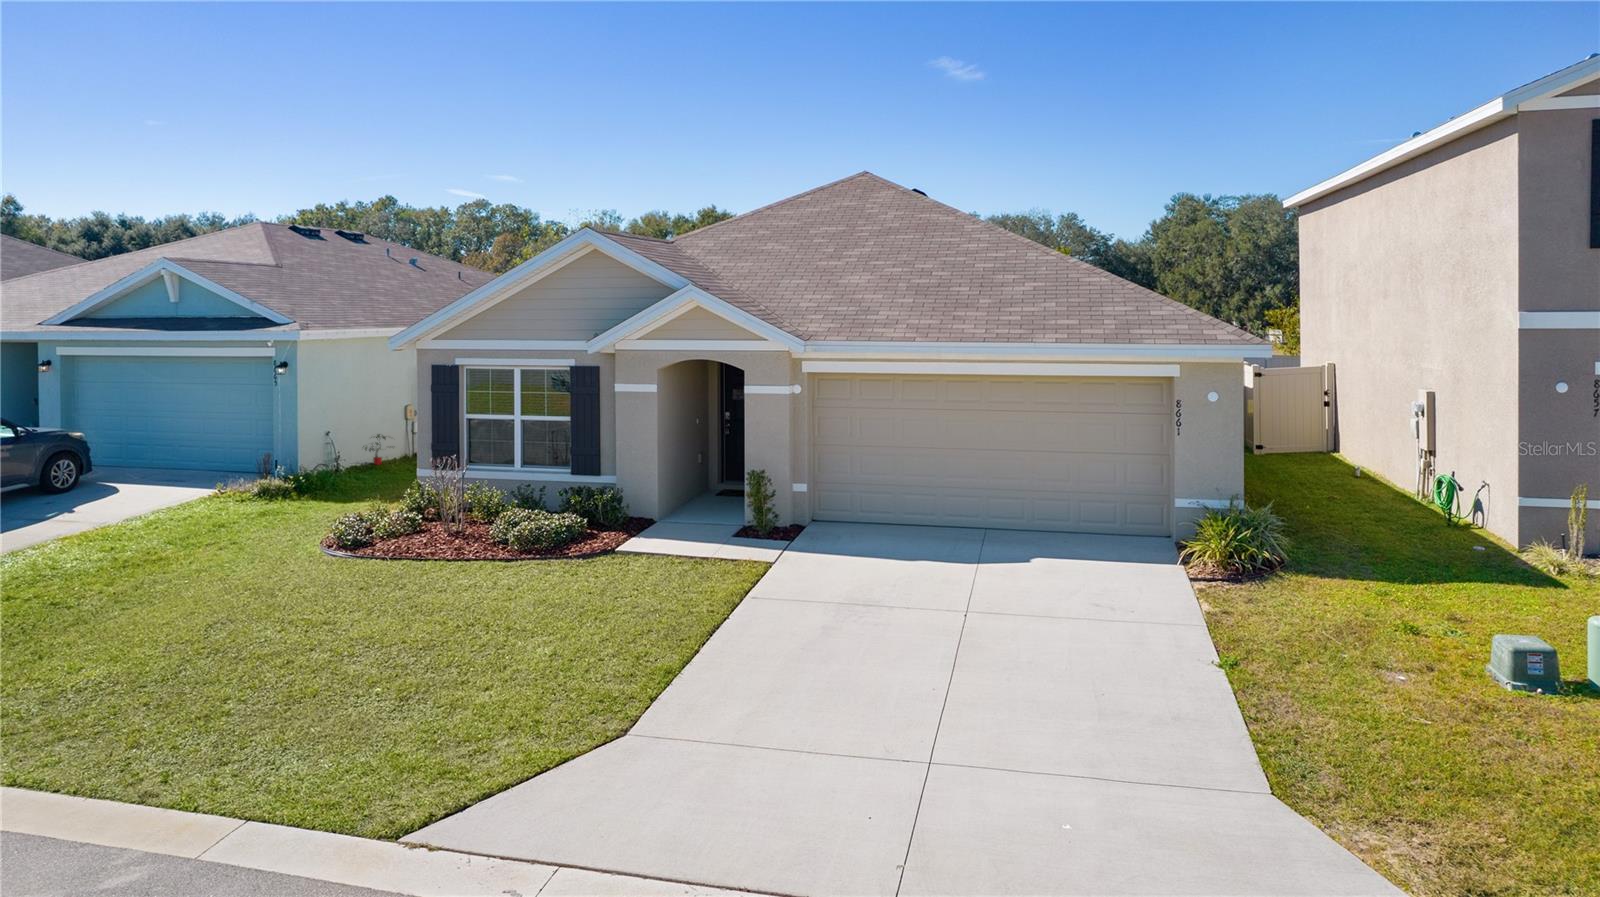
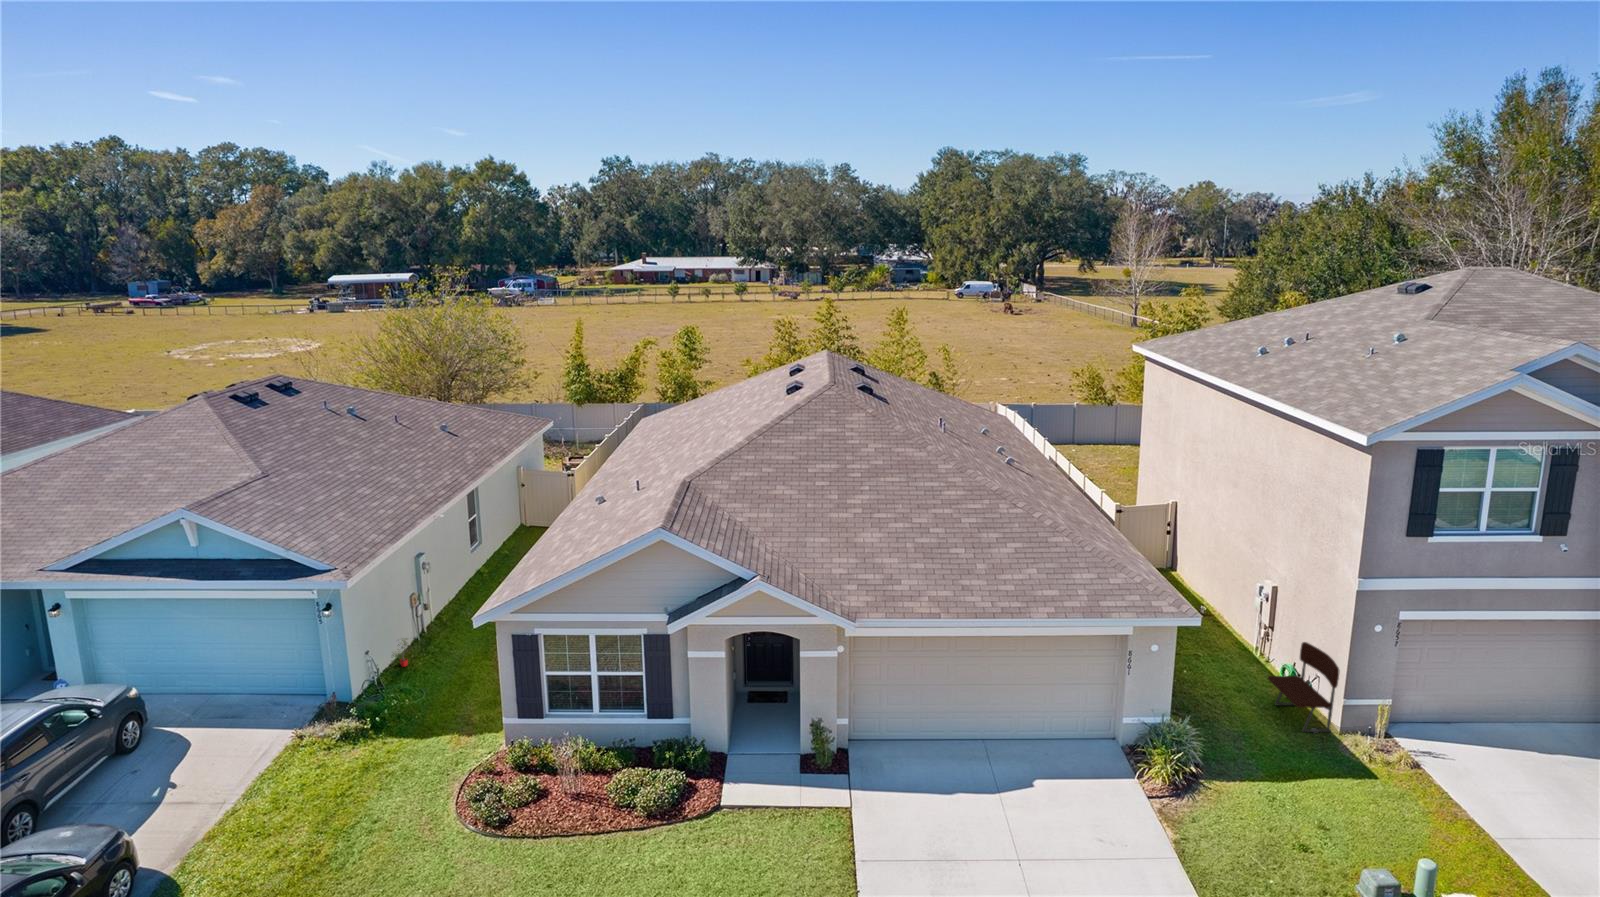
bench: none [1414,440,1513,553] -> present [1268,642,1339,732]

